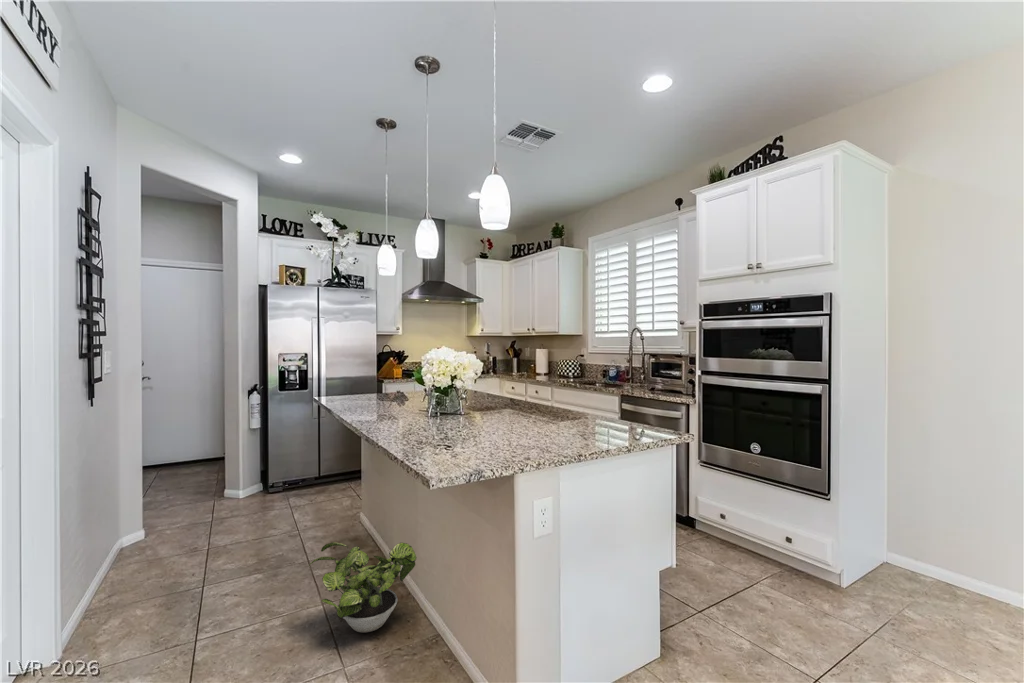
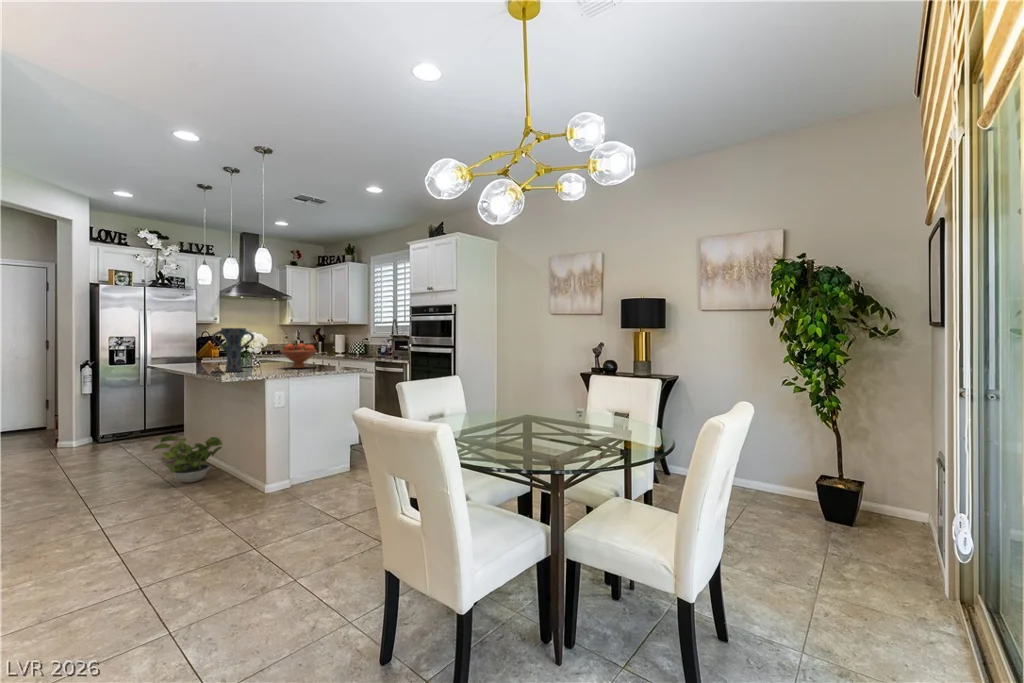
vase: none [405,347,477,437] -> present [212,328,254,372]
fruit bowl: none [514,373,579,425] -> present [280,343,317,368]

